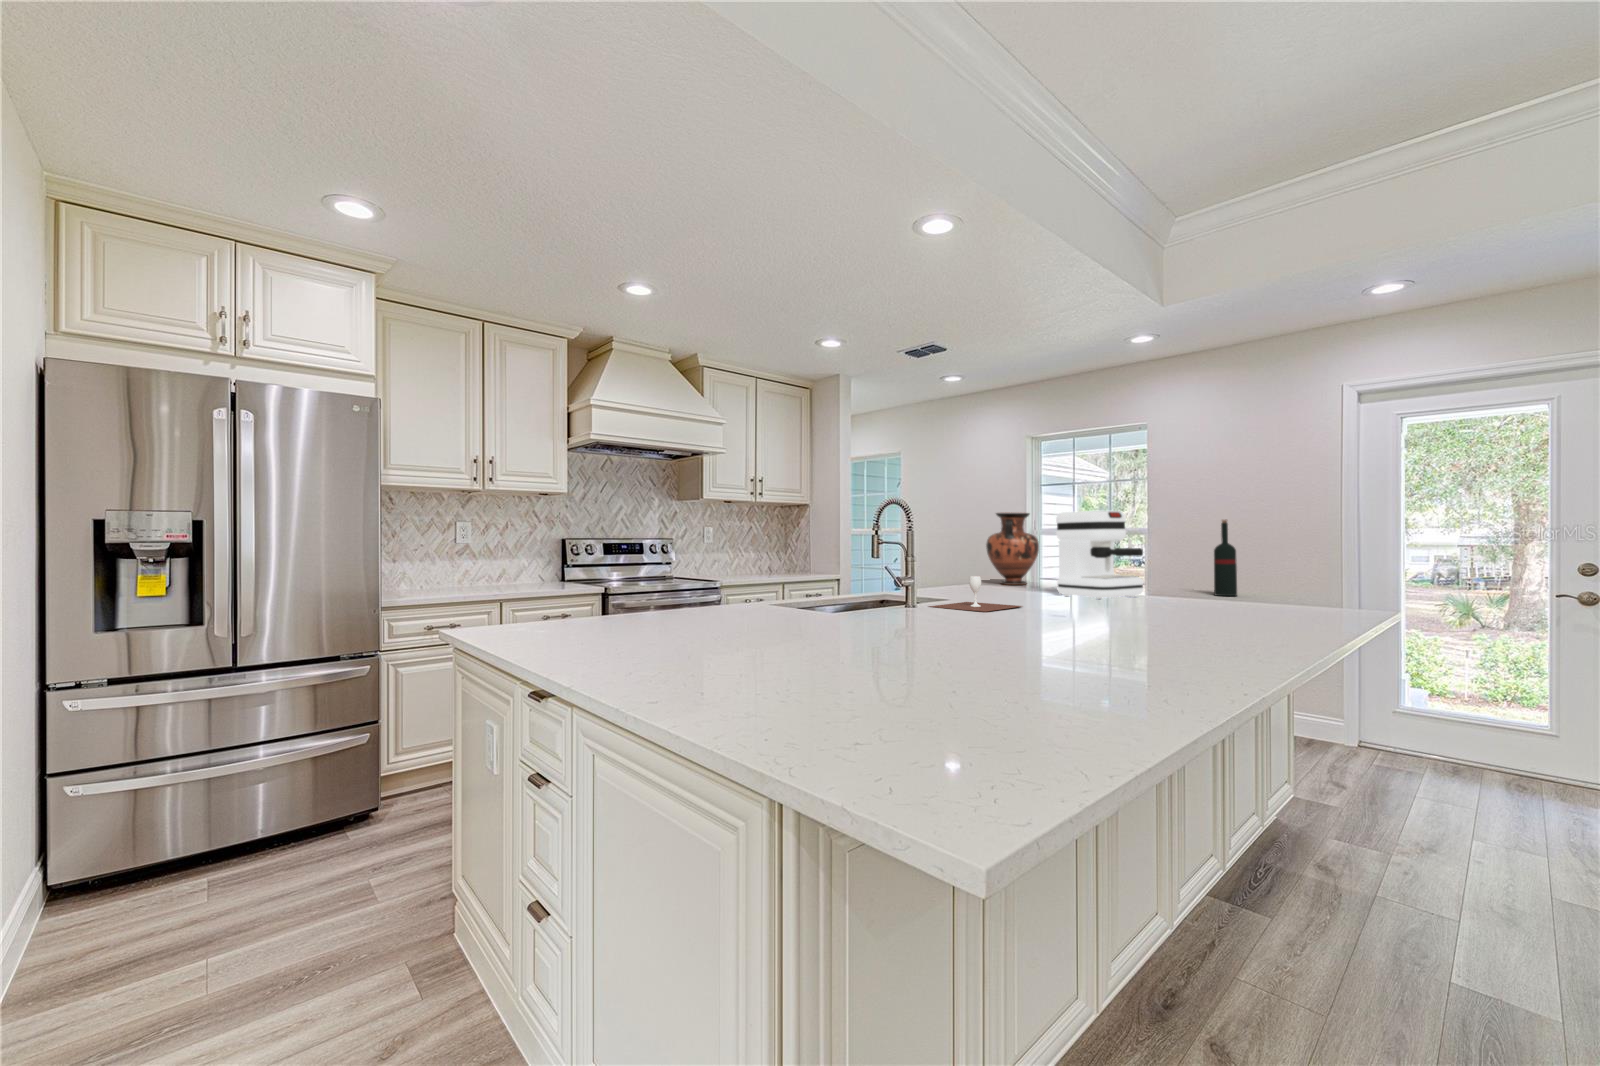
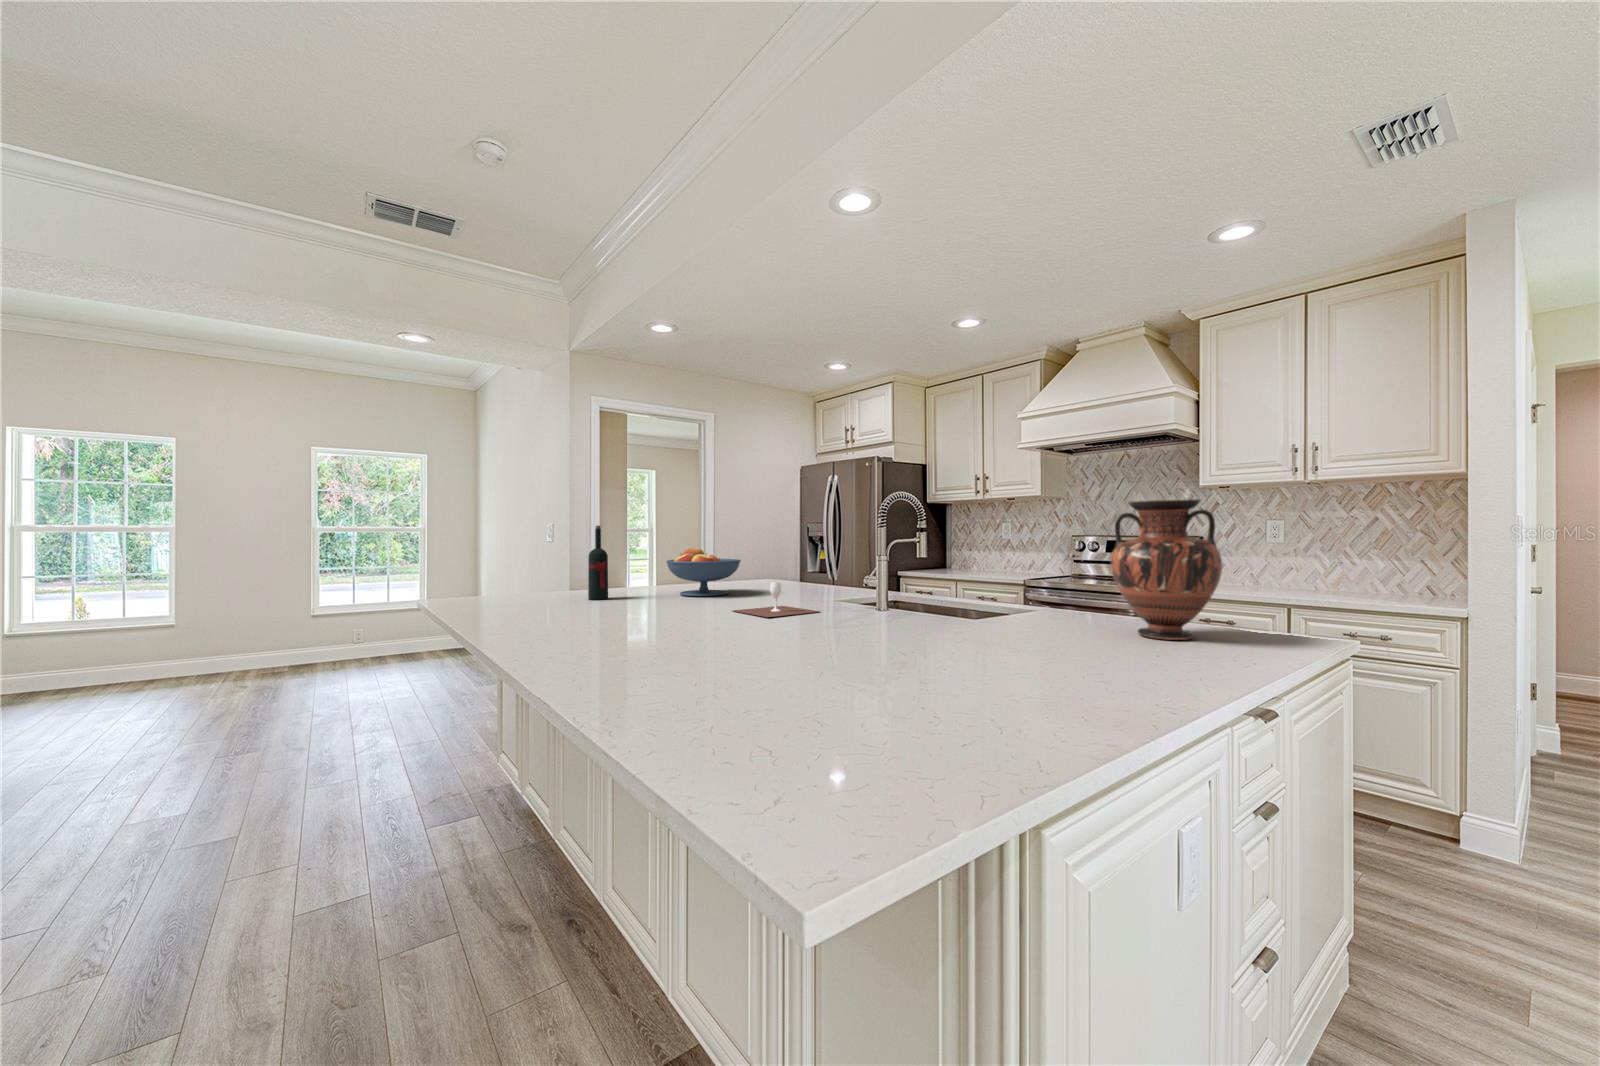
coffee maker: present [1056,511,1143,599] -> none [824,509,981,654]
wine bottle: present [1214,520,1237,596] -> present [588,526,608,600]
fruit bowl: none [756,548,873,624] -> present [666,548,741,596]

